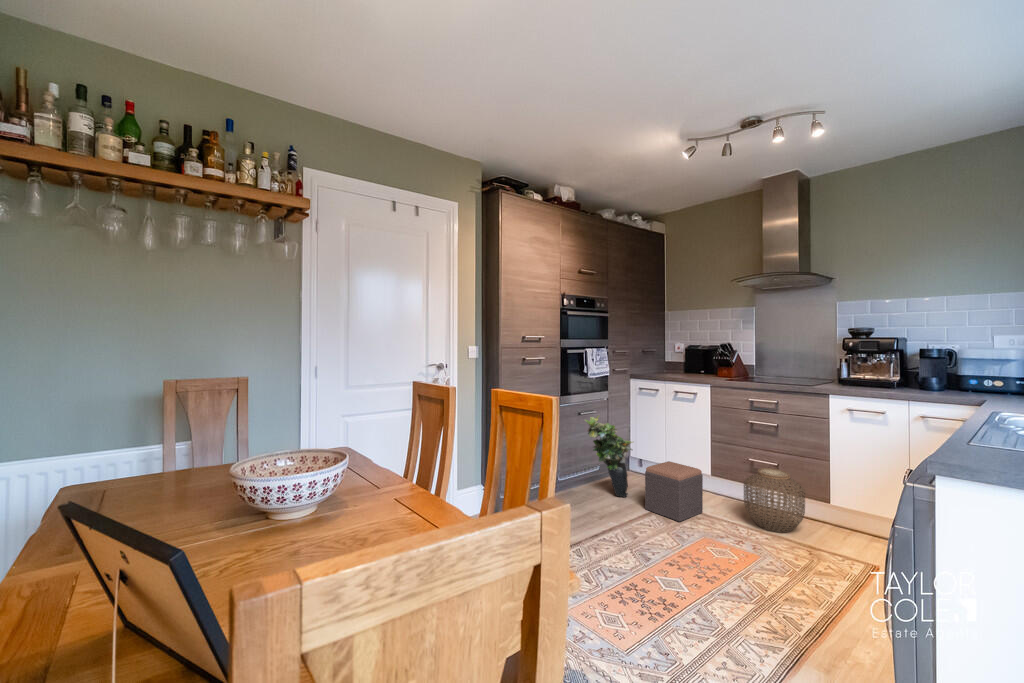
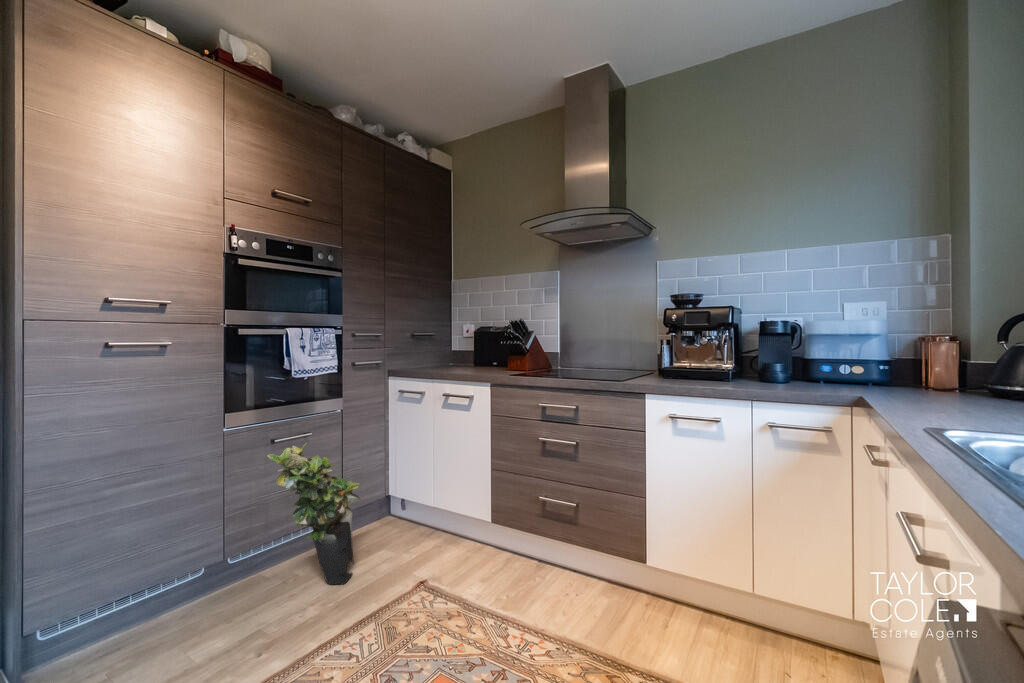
footstool: present [645,461,703,522] -> none [360,516,459,642]
woven basket: present [744,468,805,532] -> none [518,521,609,638]

